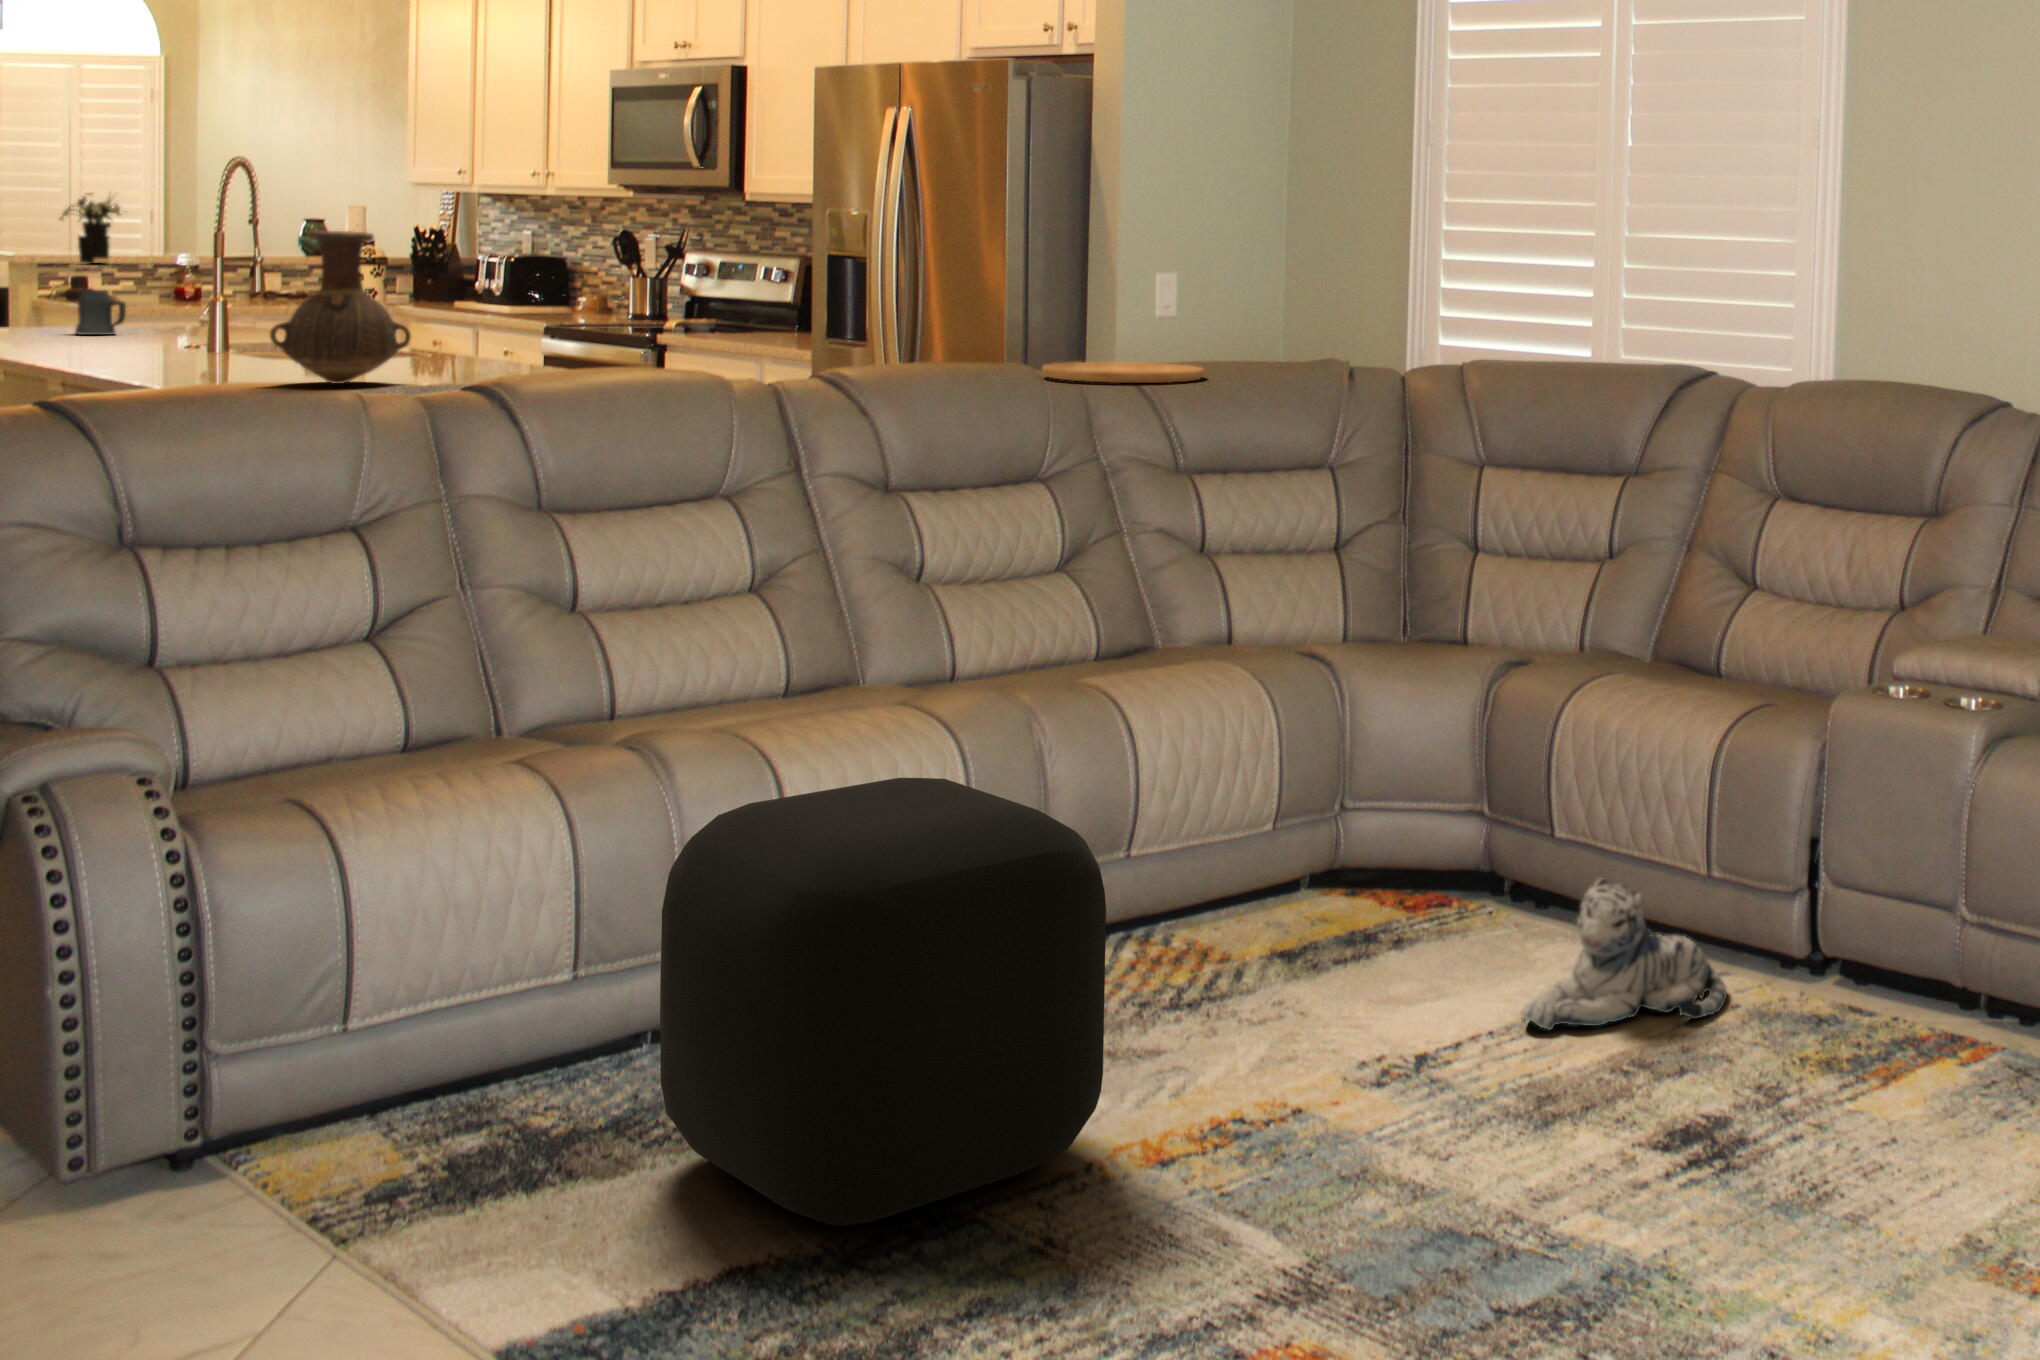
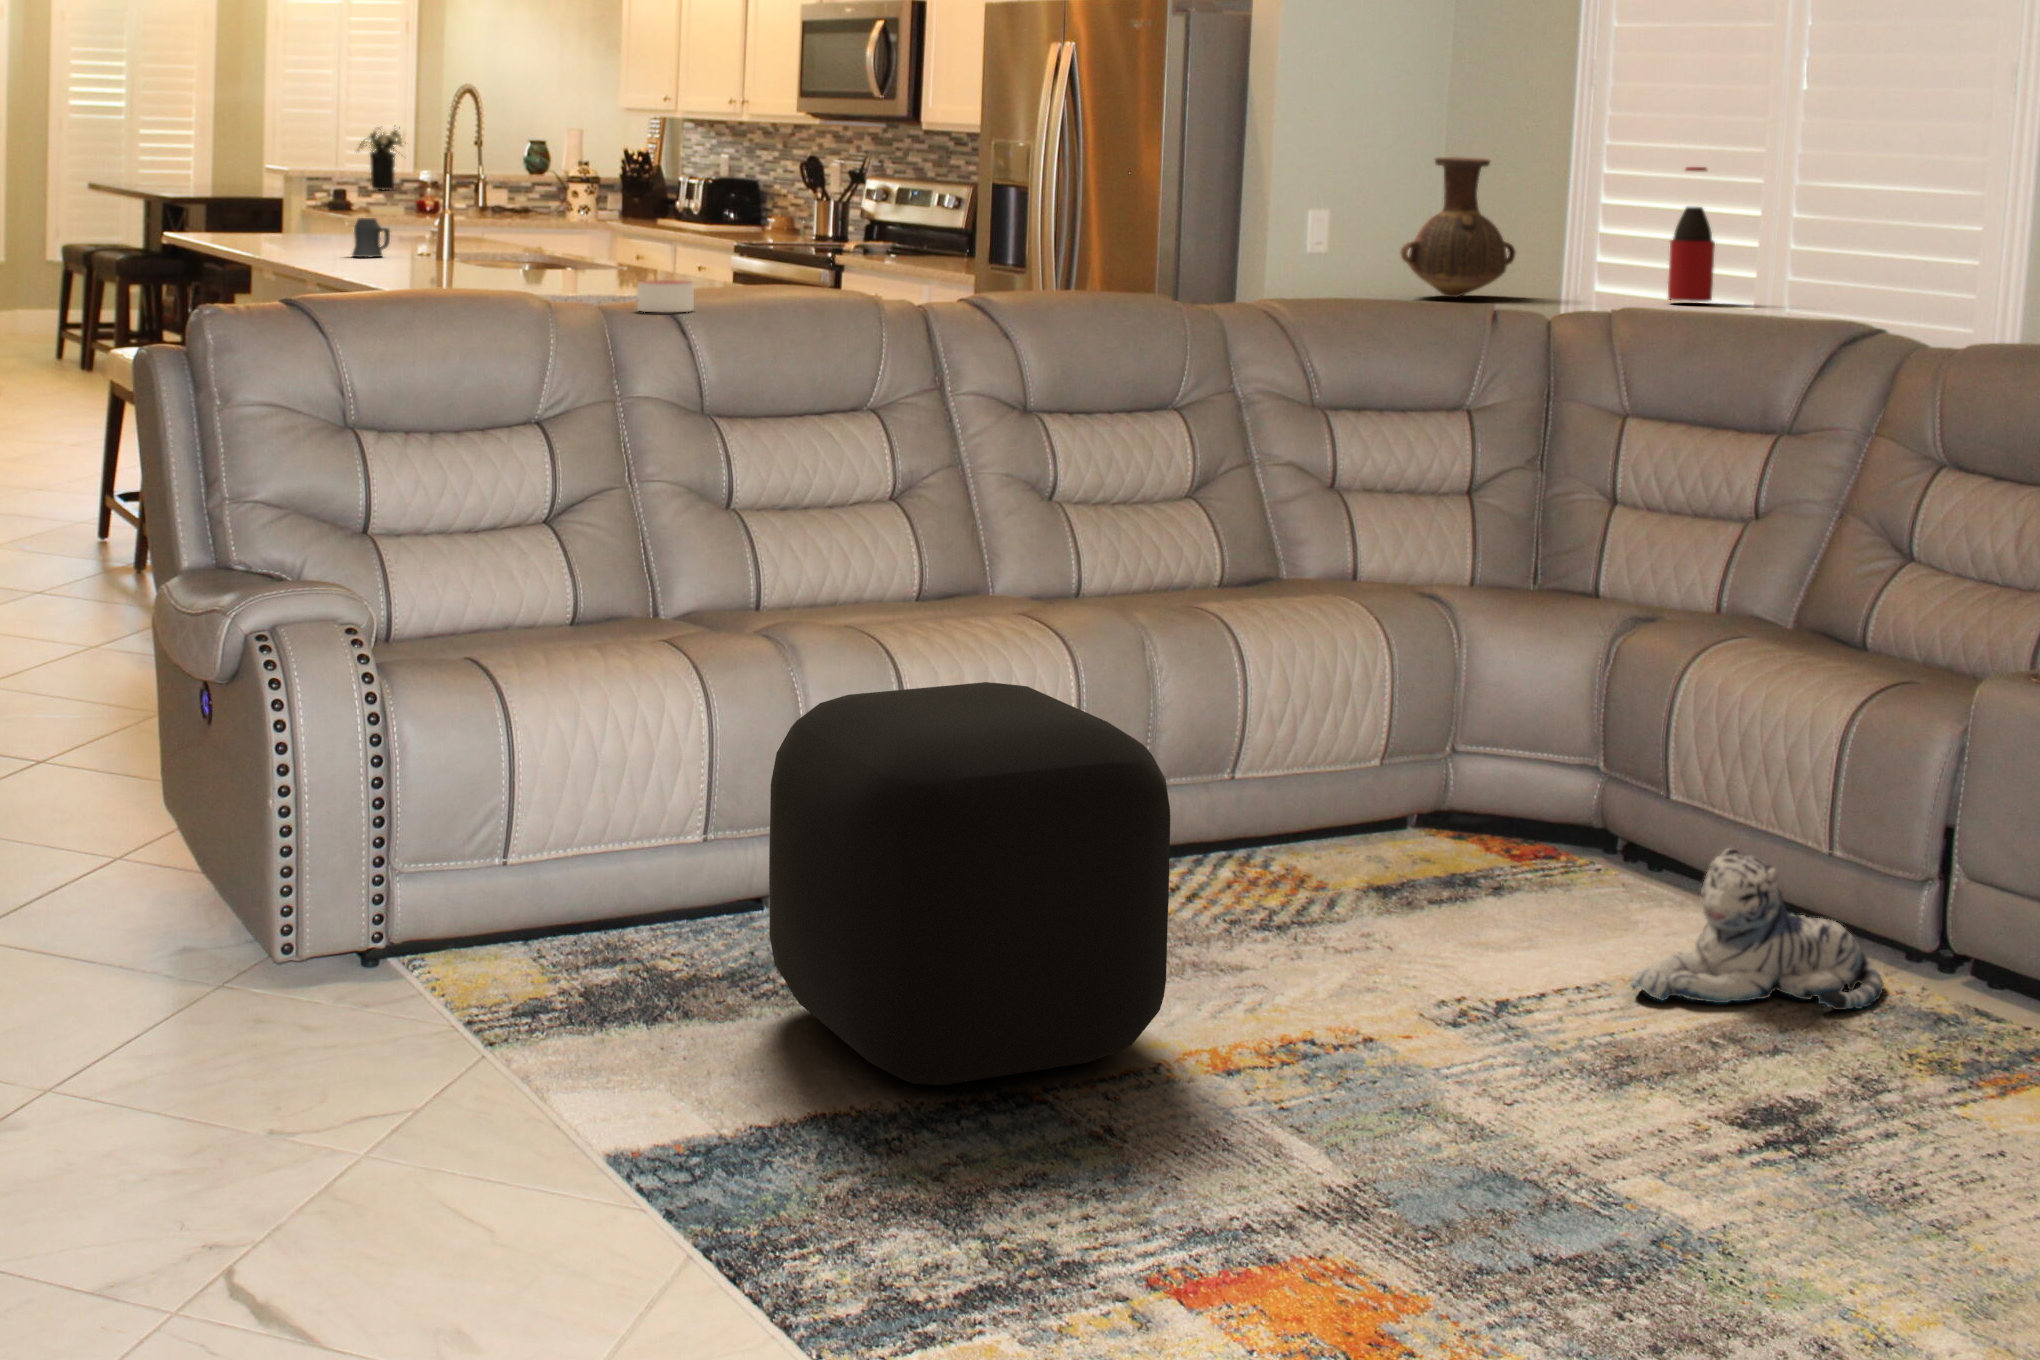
vase: present [270,231,411,384] -> present [1401,157,1515,297]
bottle: none [1500,253,1539,379] -> present [1668,167,1715,302]
candle: none [463,357,531,392] -> present [637,280,694,312]
cutting board: present [1042,362,1204,383] -> none [1167,285,1335,307]

